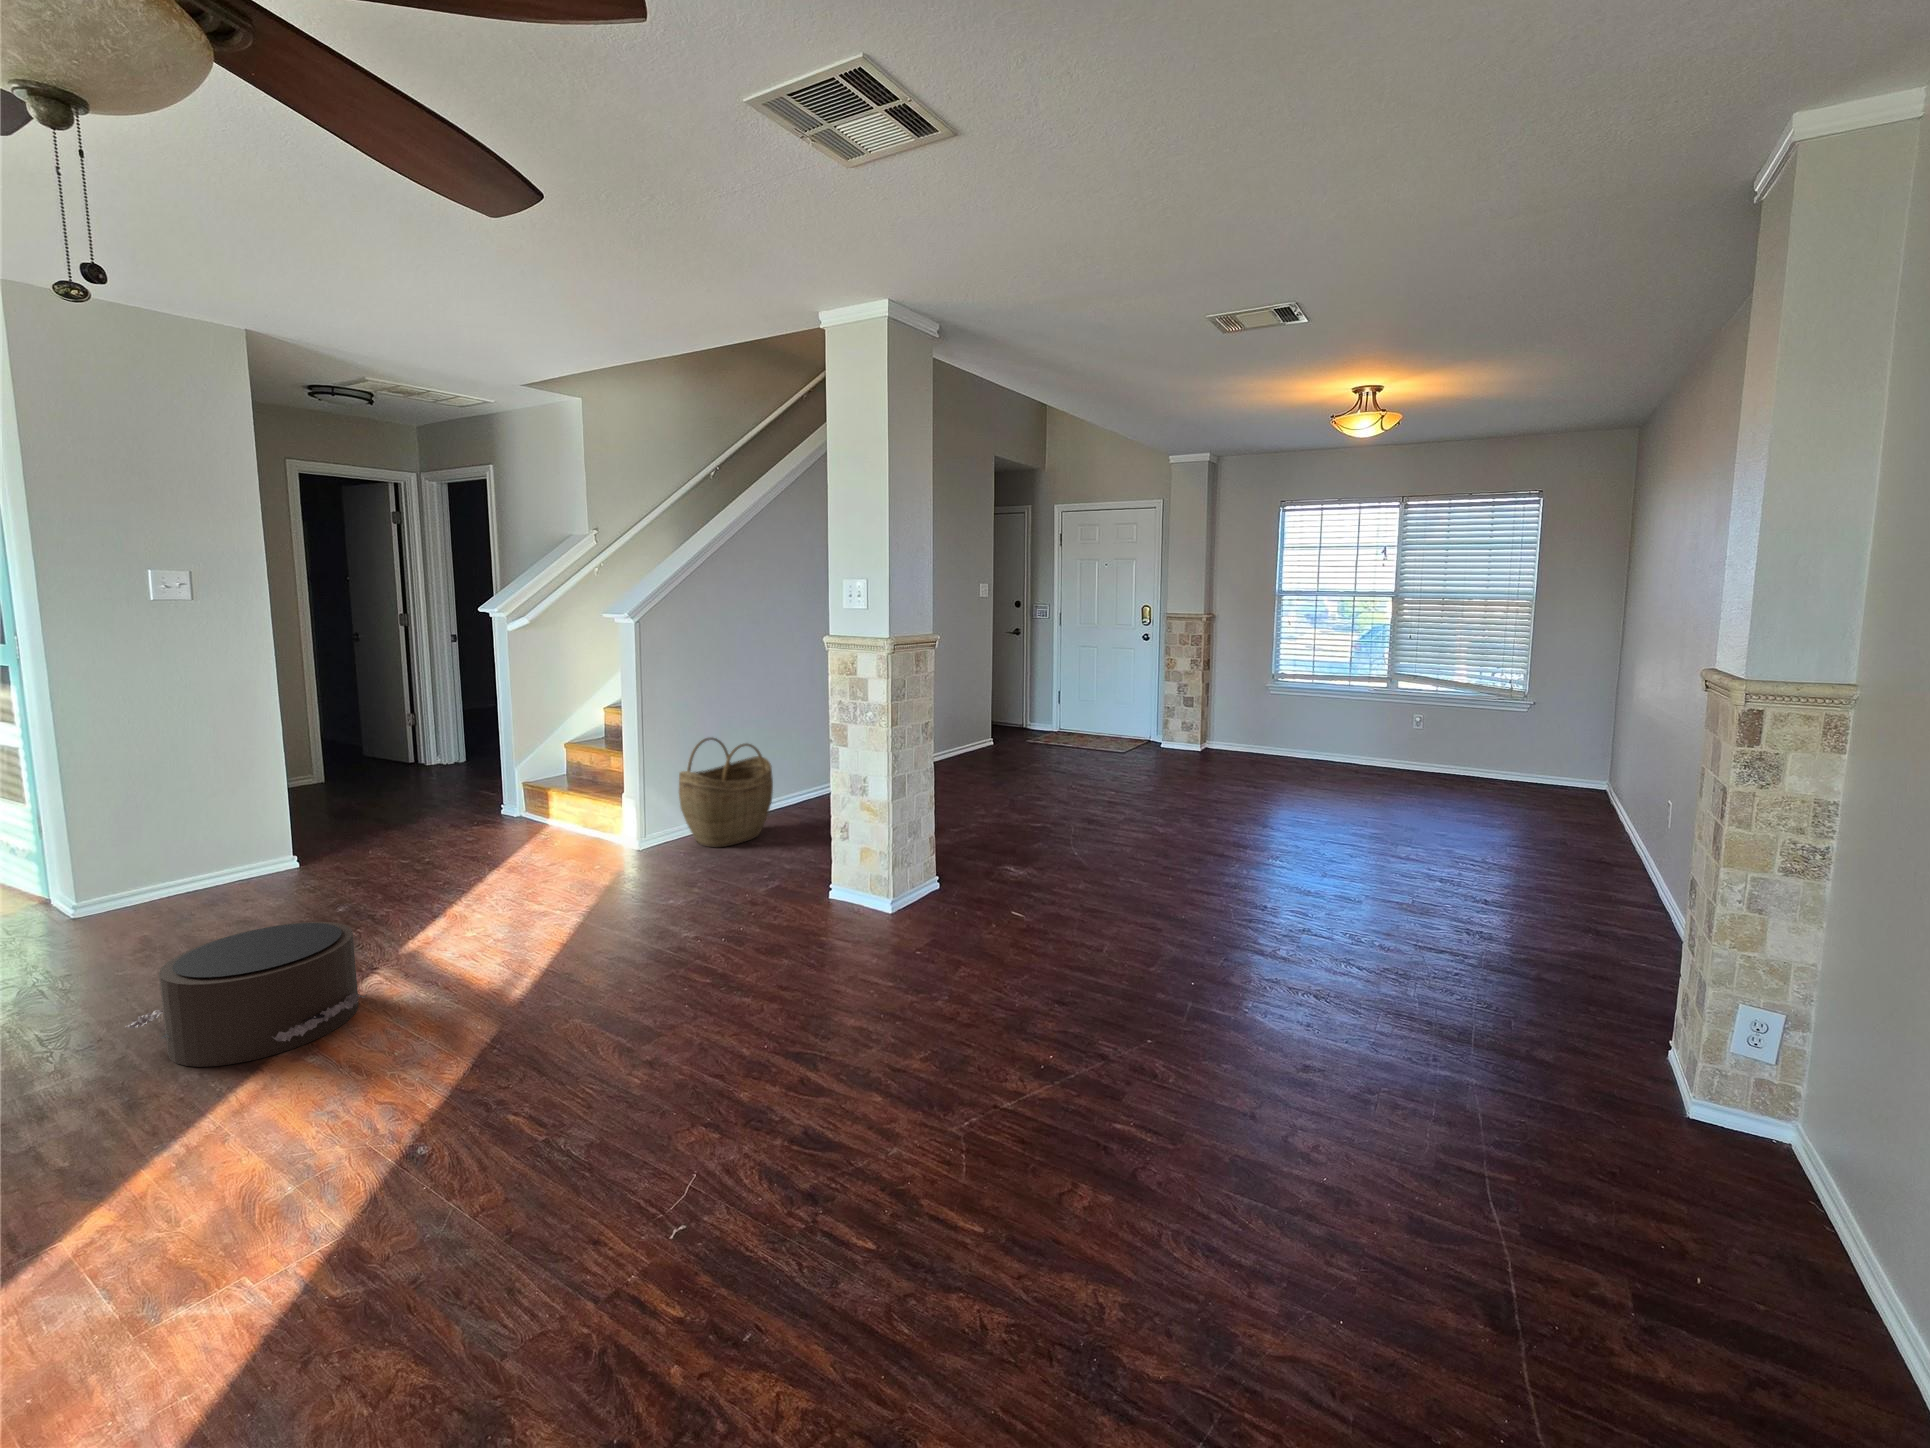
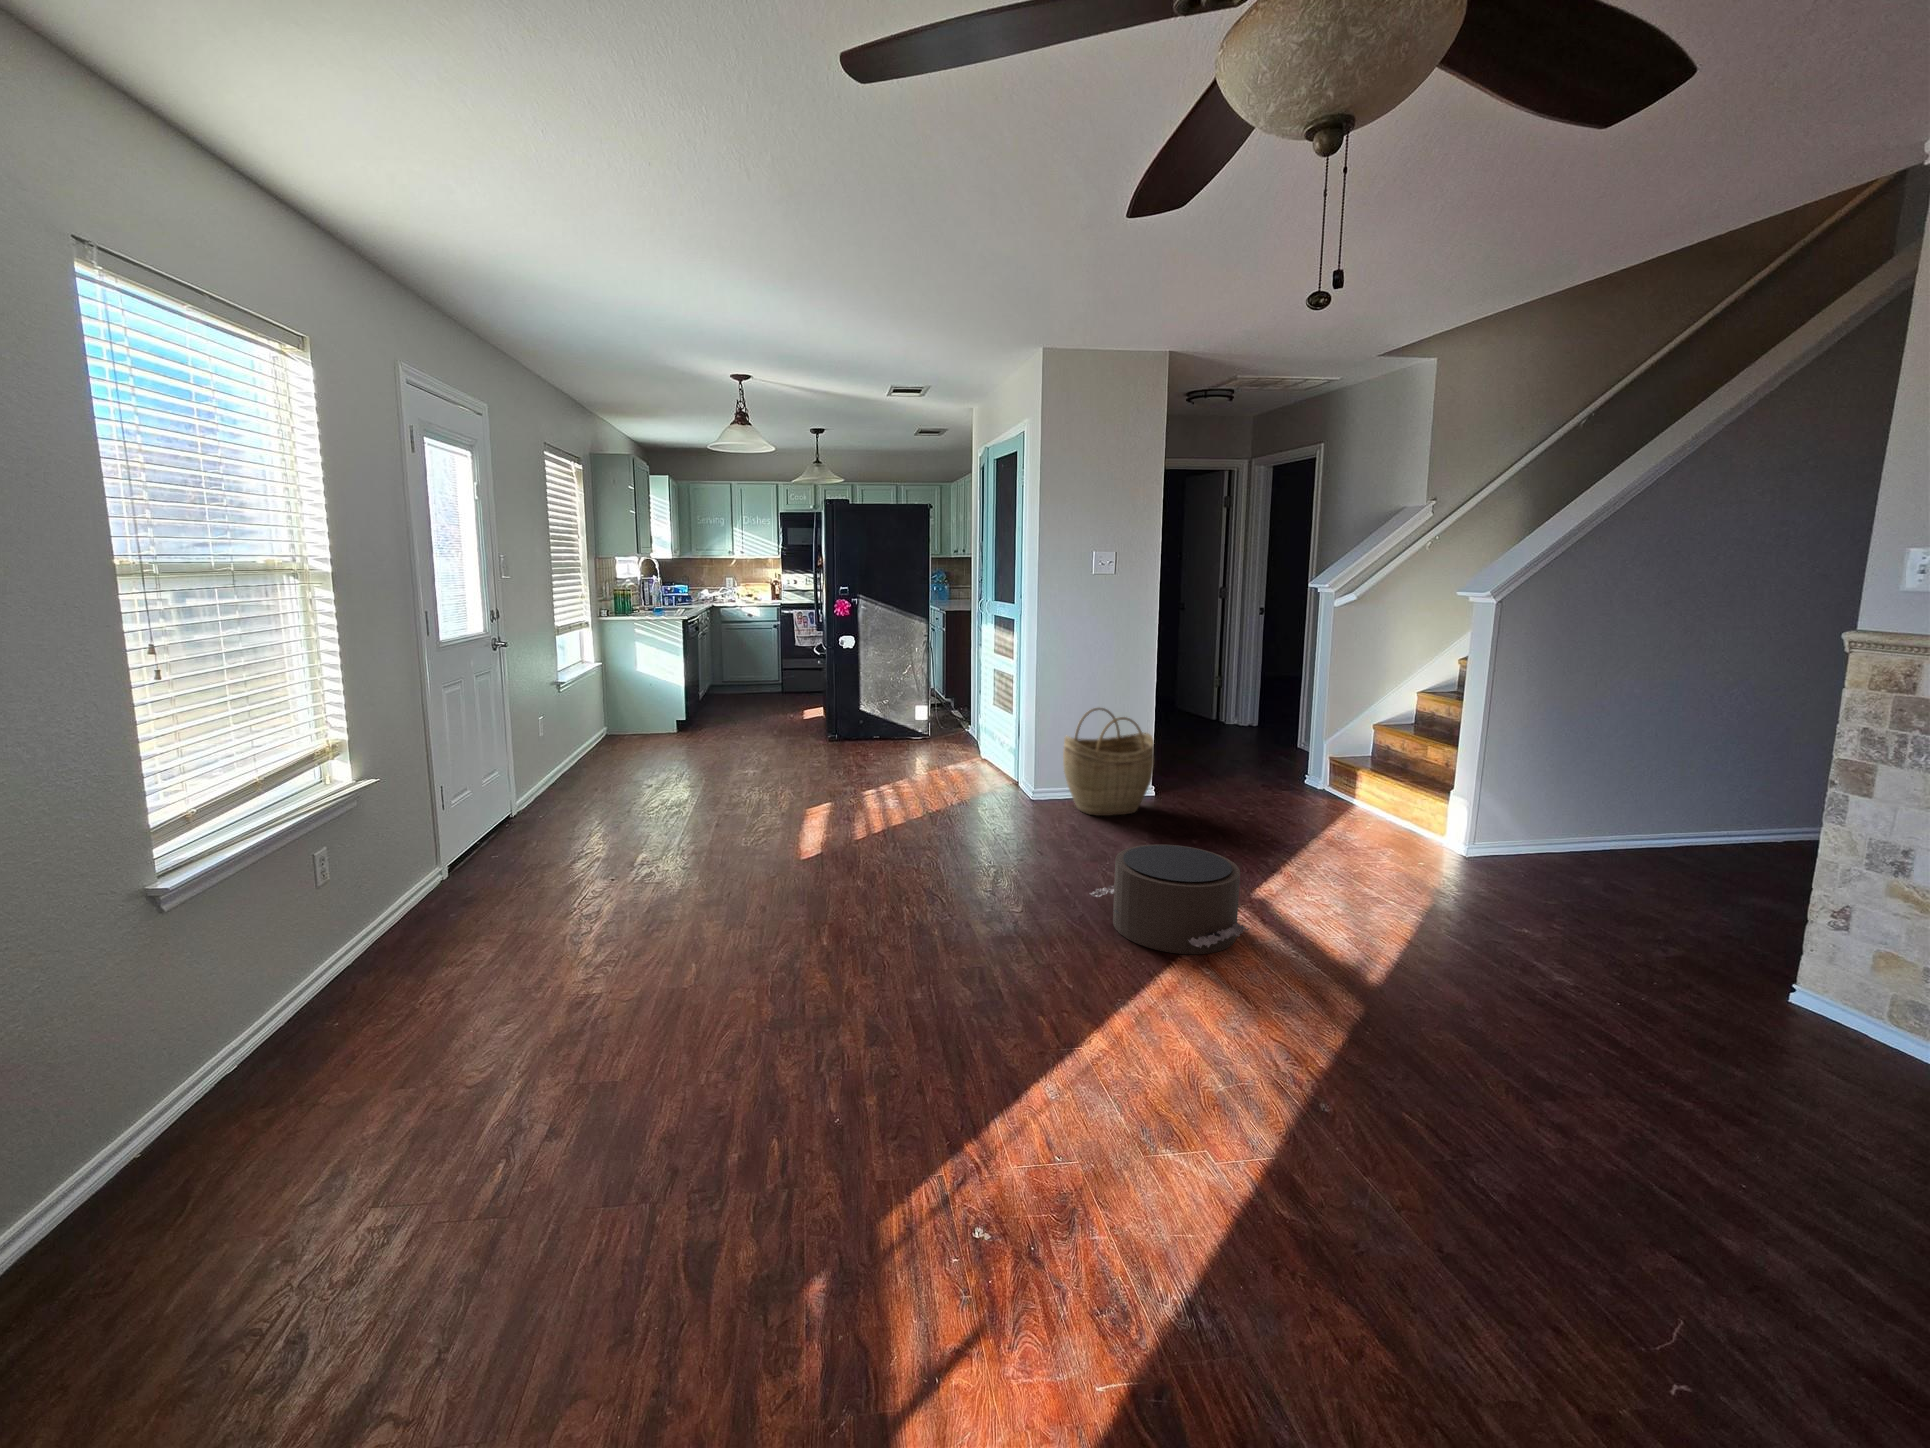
woven basket: present [679,738,773,848] -> present [1063,708,1154,816]

